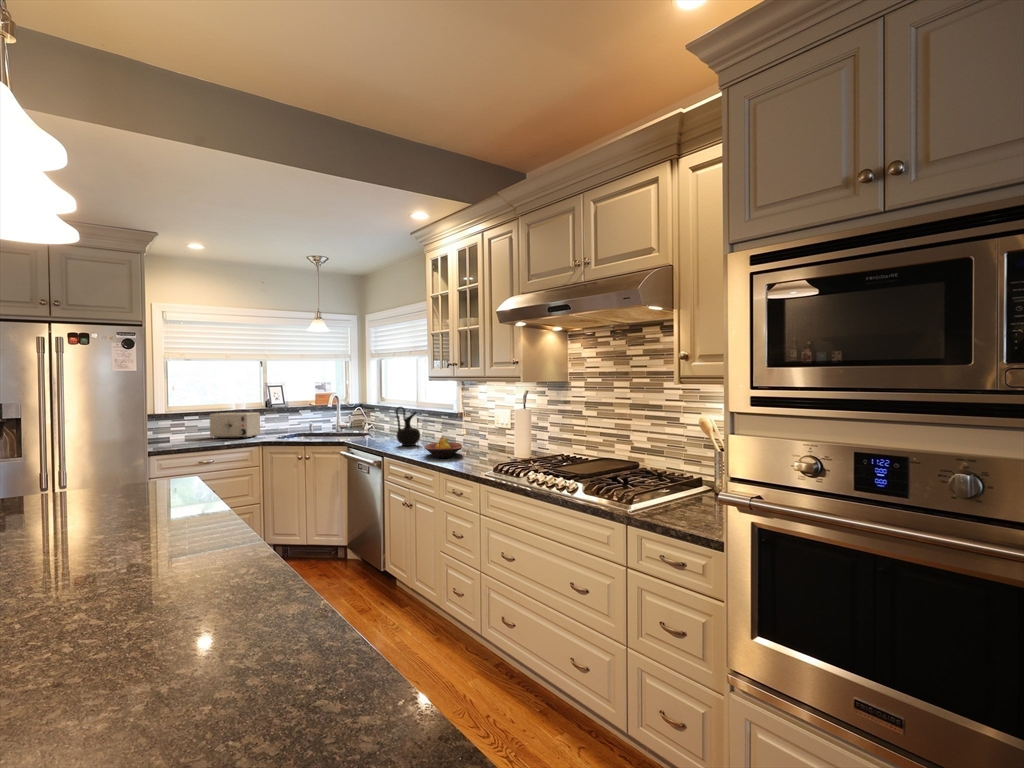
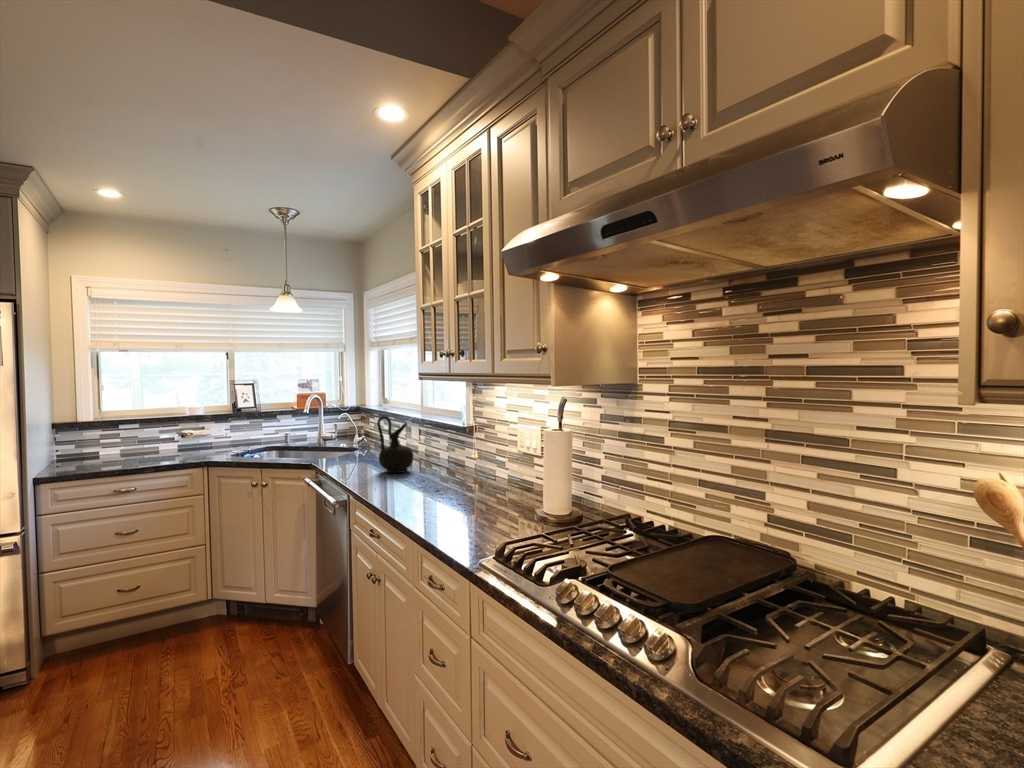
toaster: present [210,413,260,438] -> none [154,419,221,454]
fruit bowl: present [424,437,462,458] -> none [403,467,464,505]

